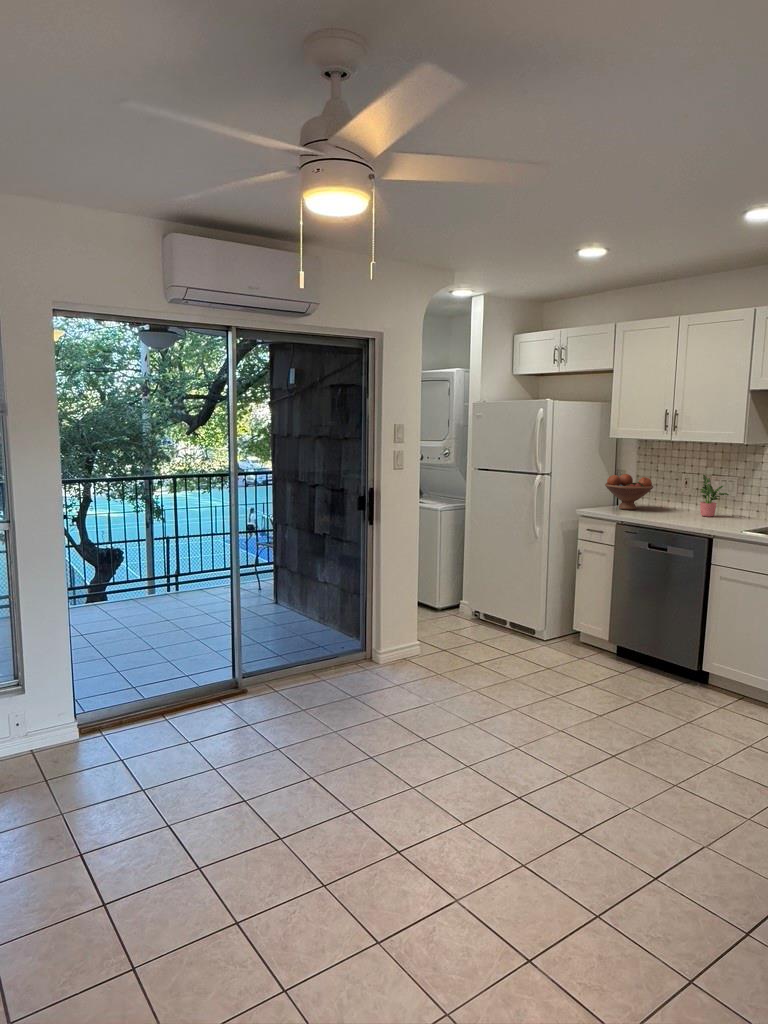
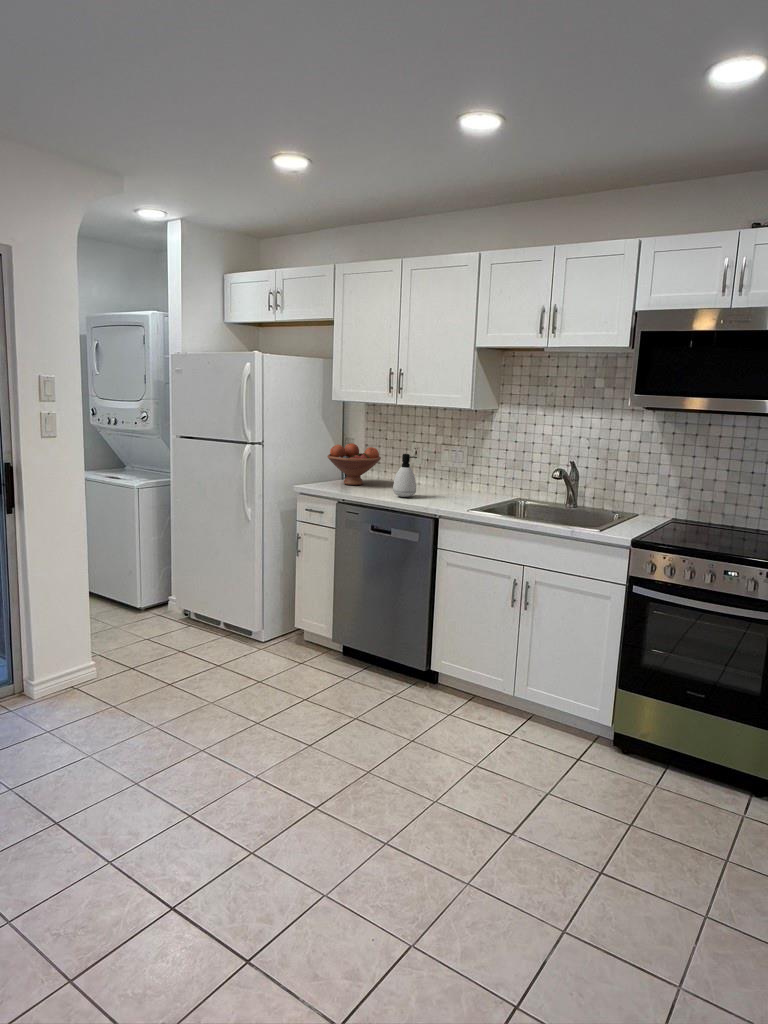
potted plant: present [700,475,729,517] -> none [429,444,459,492]
soap dispenser: none [668,482,691,520] -> present [393,454,417,497]

